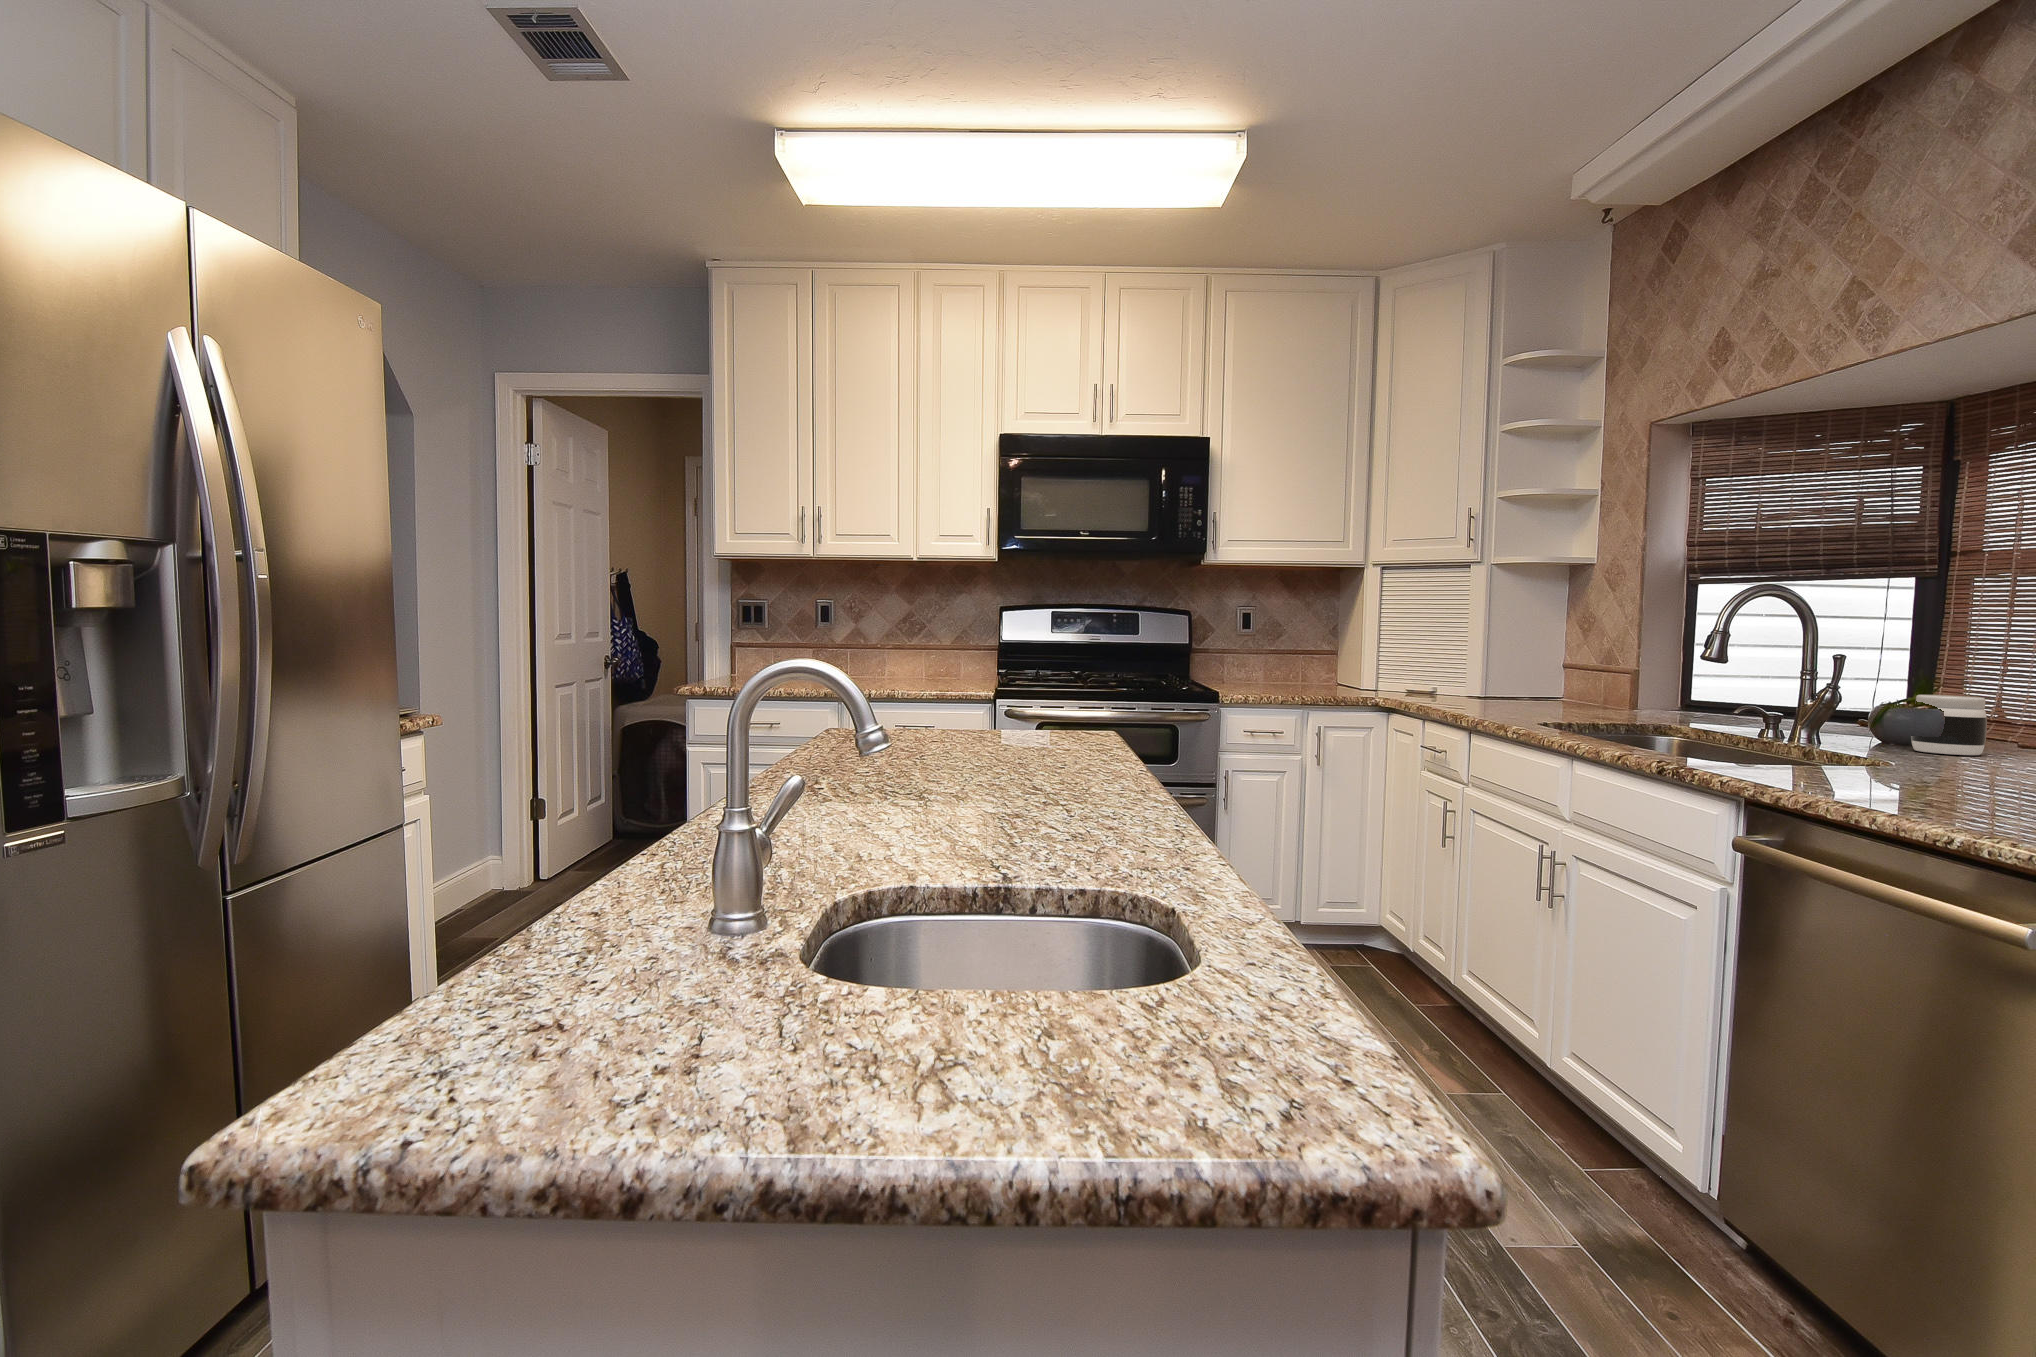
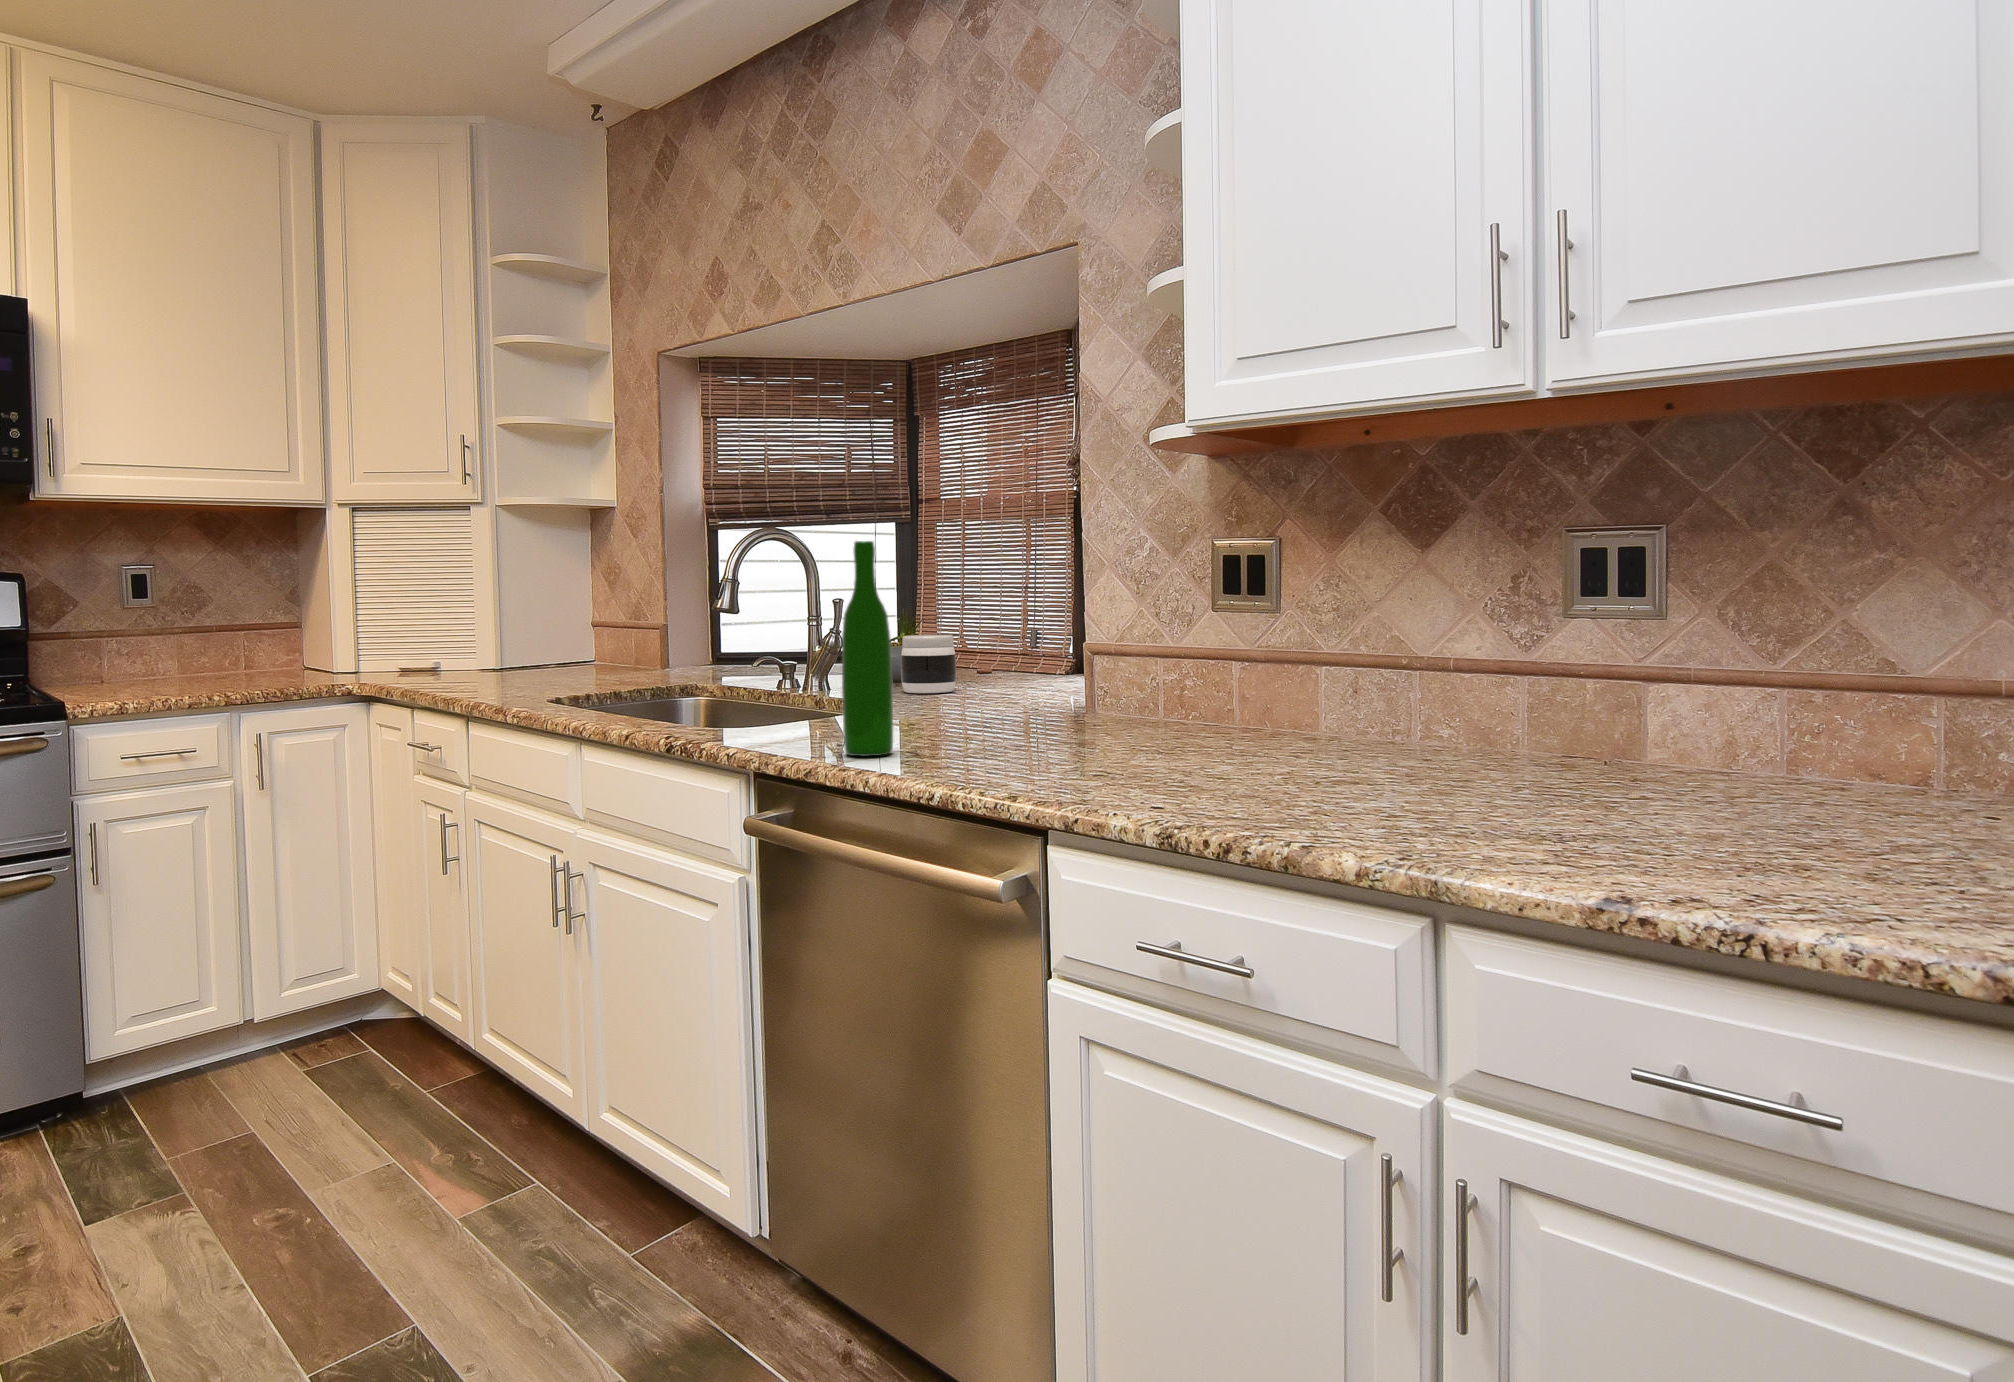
wine bottle: none [1847,605,1910,801] -> present [842,541,893,756]

